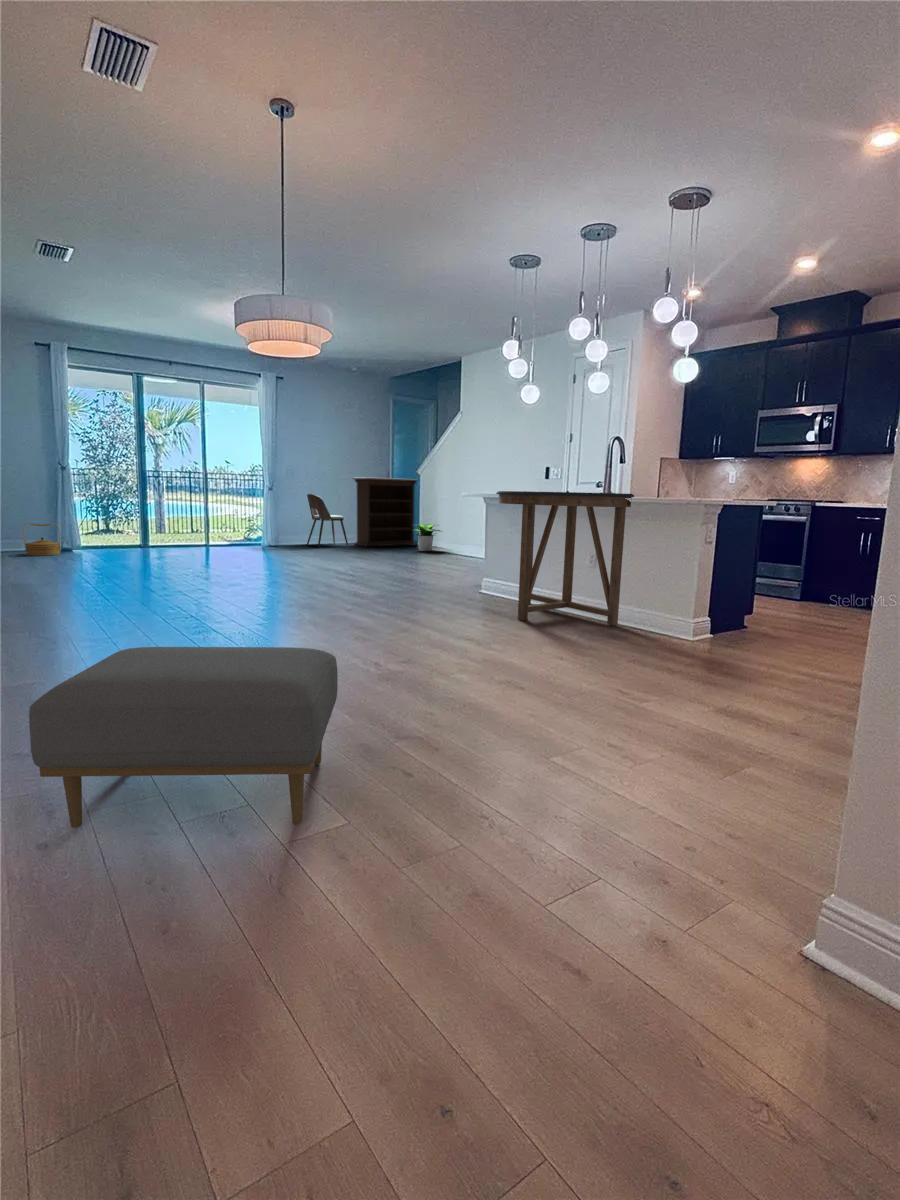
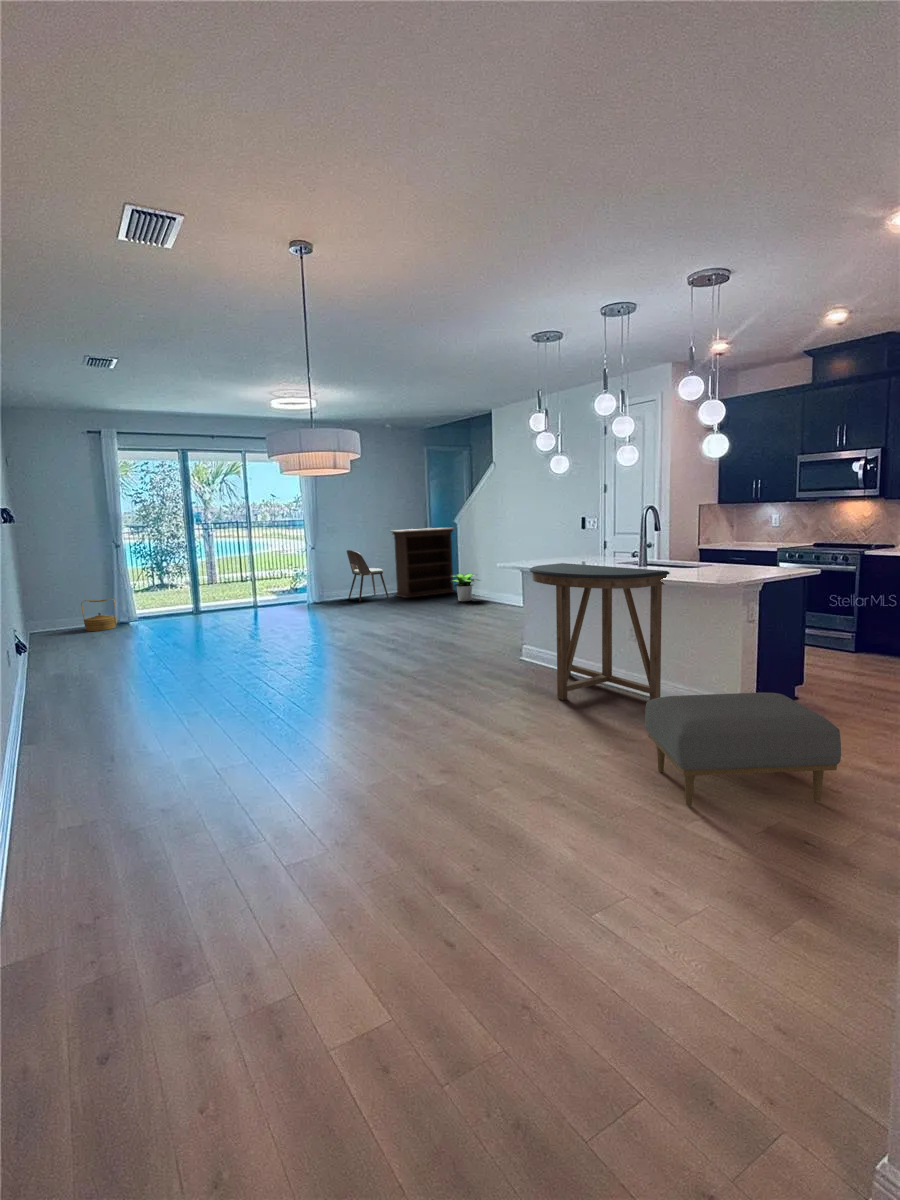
ottoman: present [29,647,338,828] -> present [645,693,841,807]

